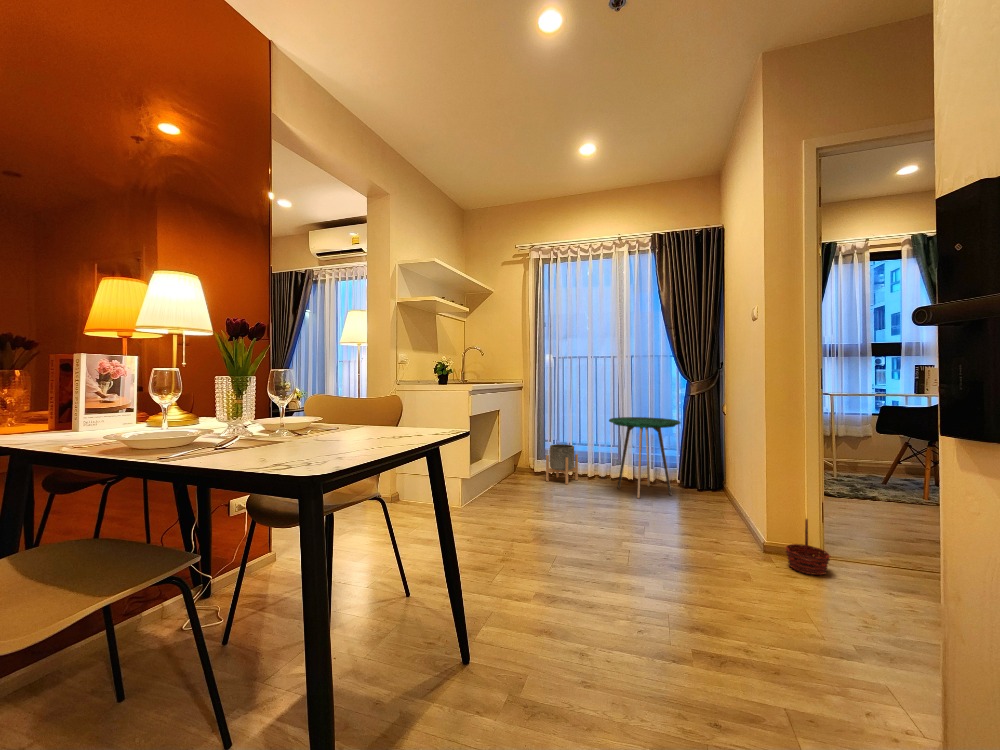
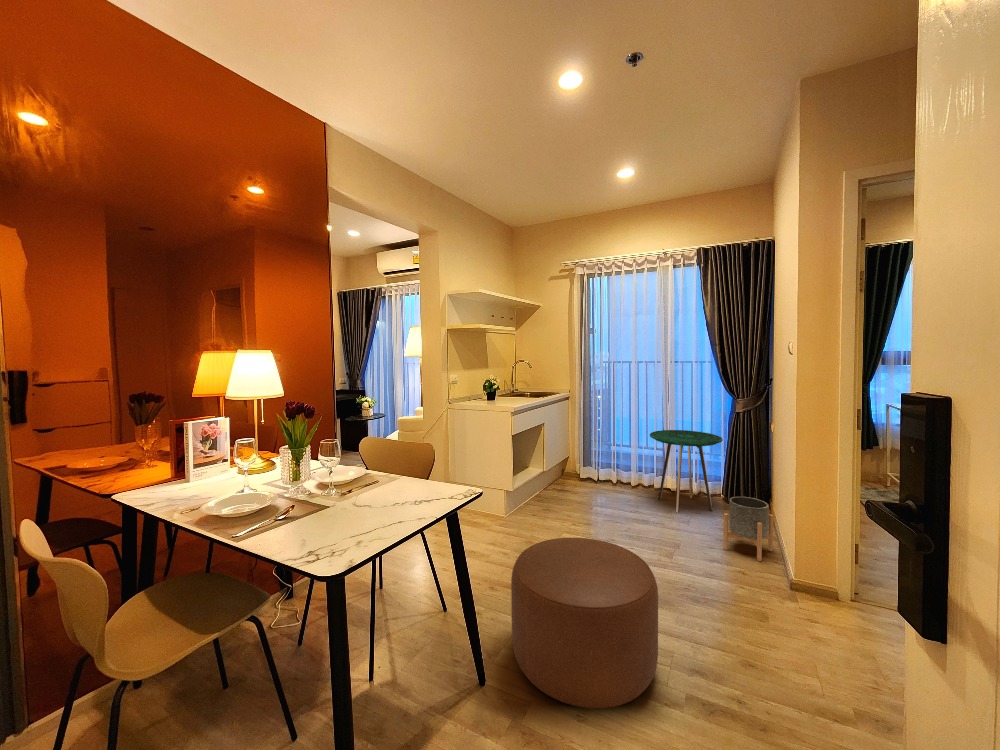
planter: present [546,444,578,485] -> present [724,497,773,561]
ottoman: none [495,501,657,670] -> present [511,538,658,708]
basket: present [785,519,831,575] -> none [813,562,862,621]

